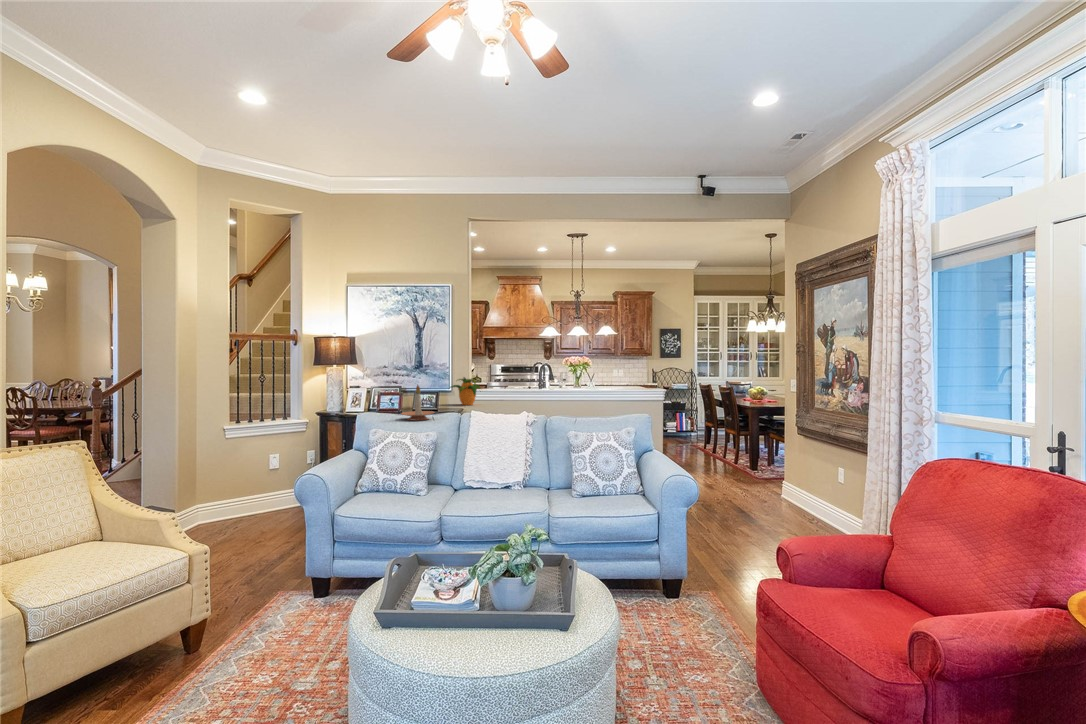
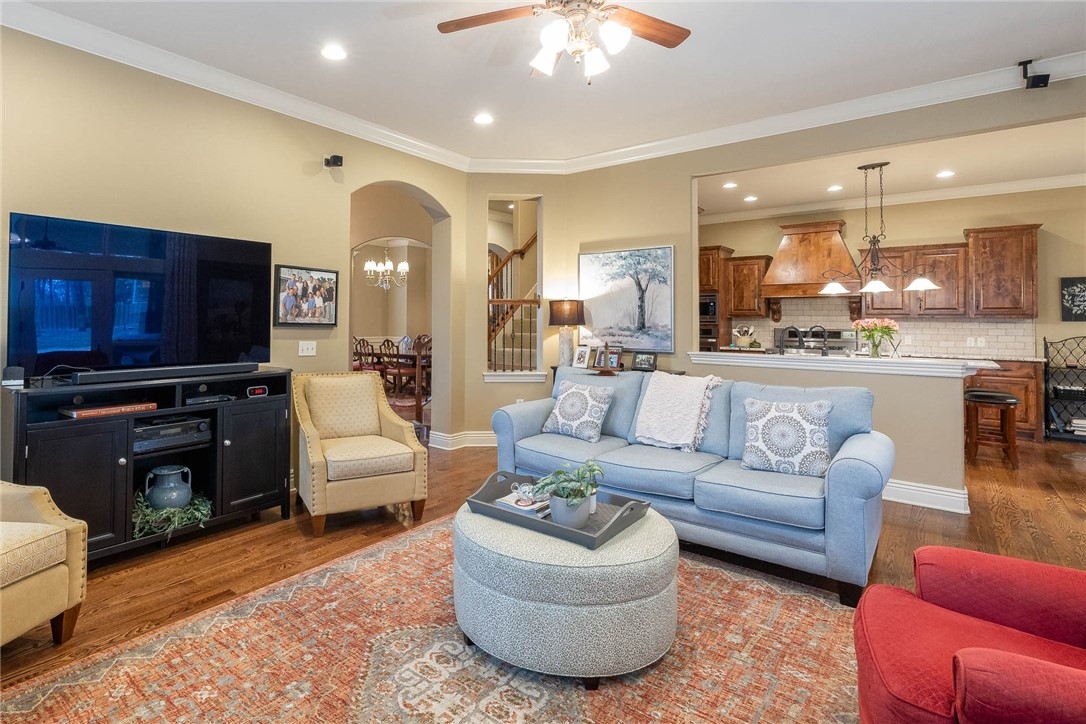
potted plant: present [450,377,481,405] -> none [670,339,709,370]

